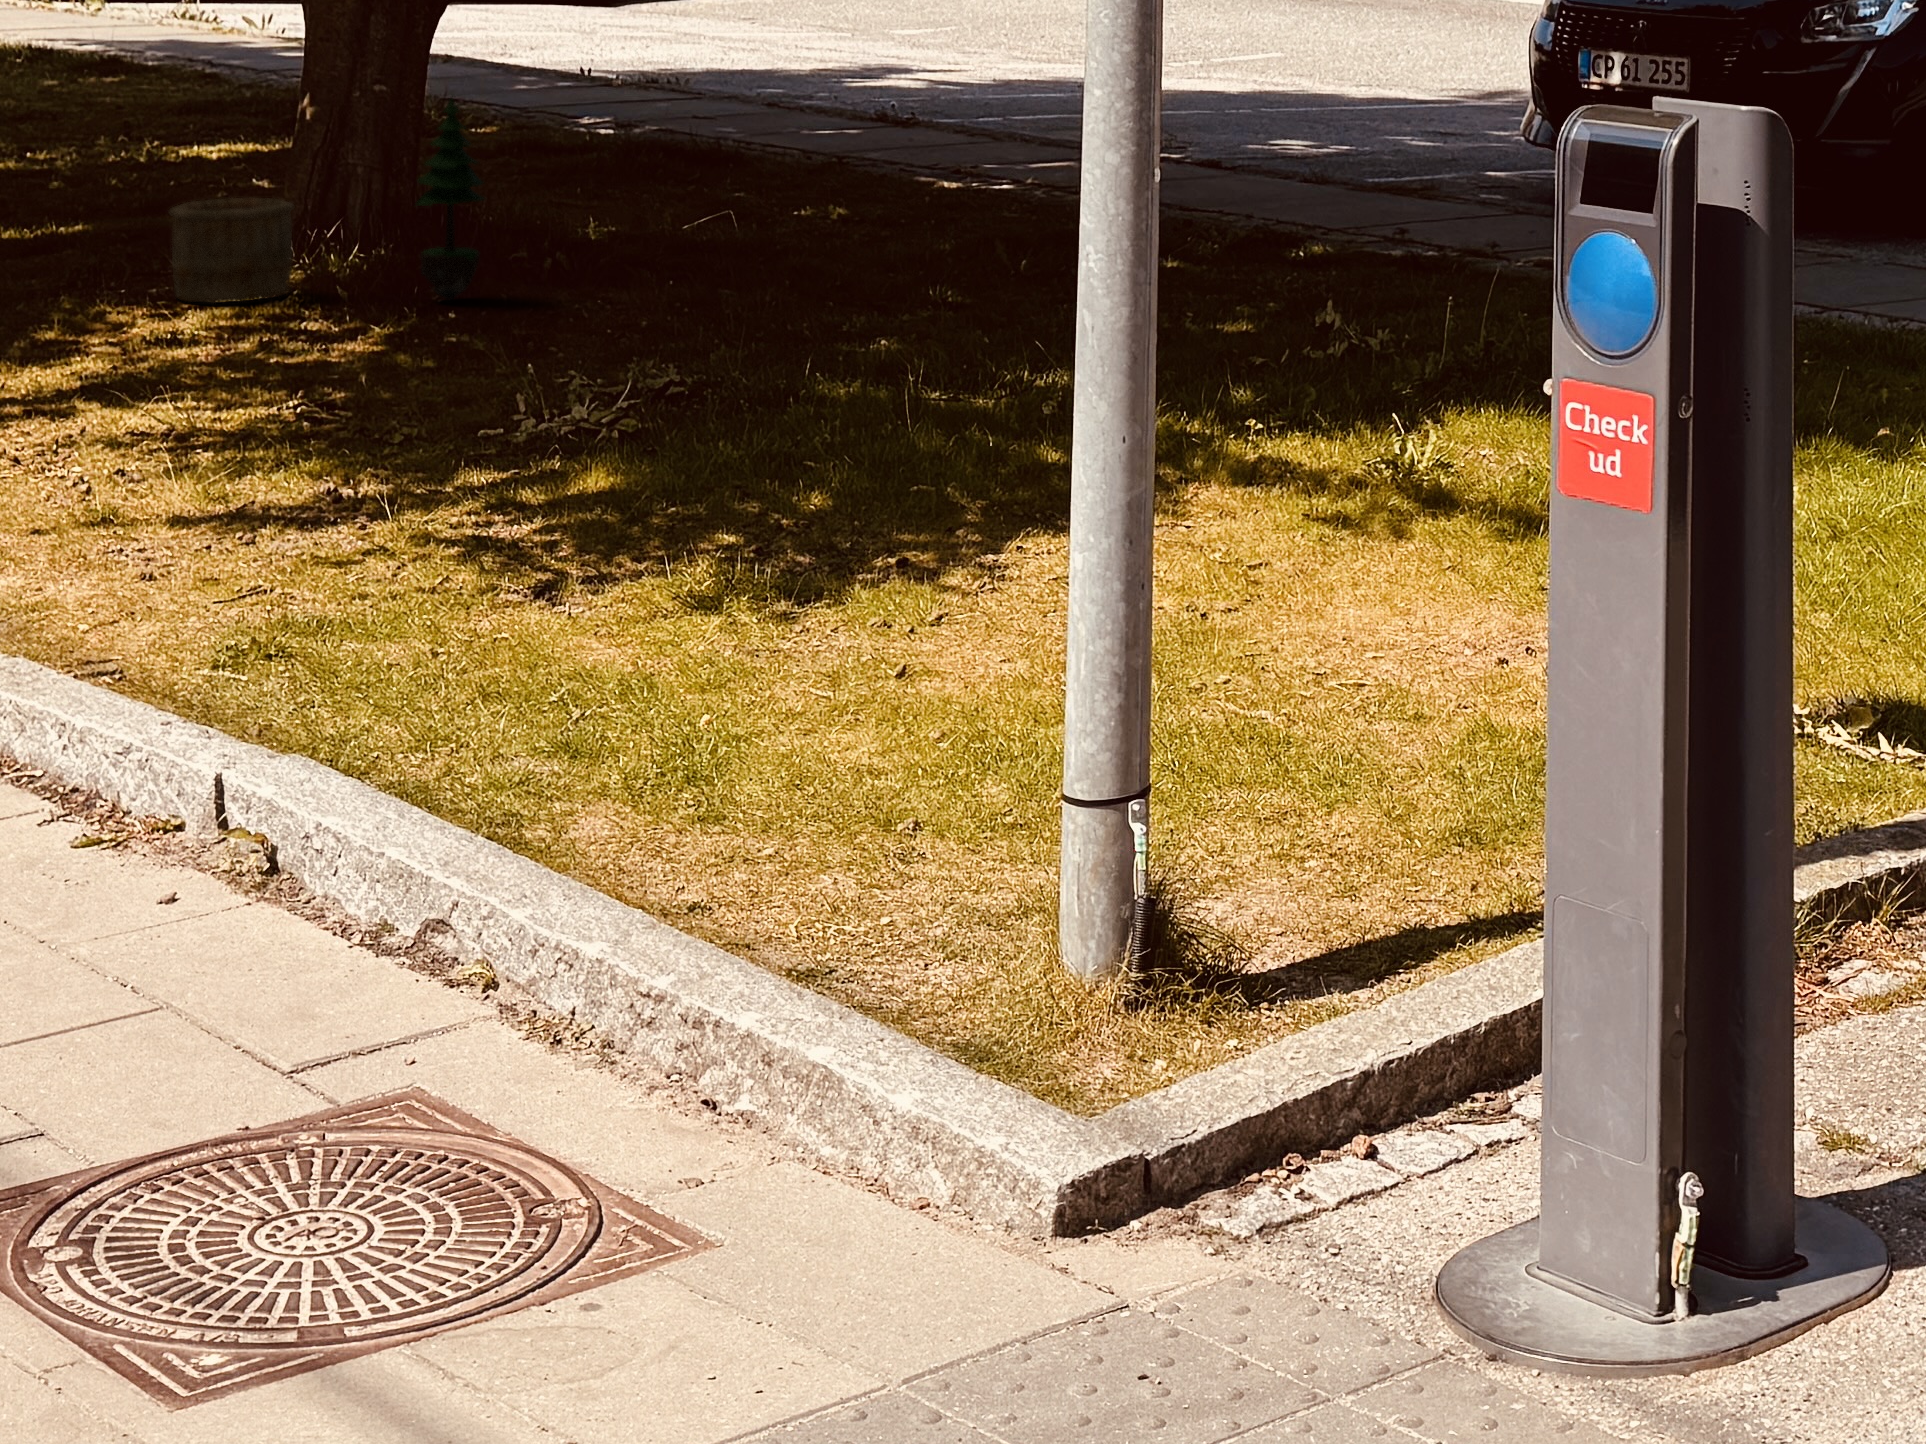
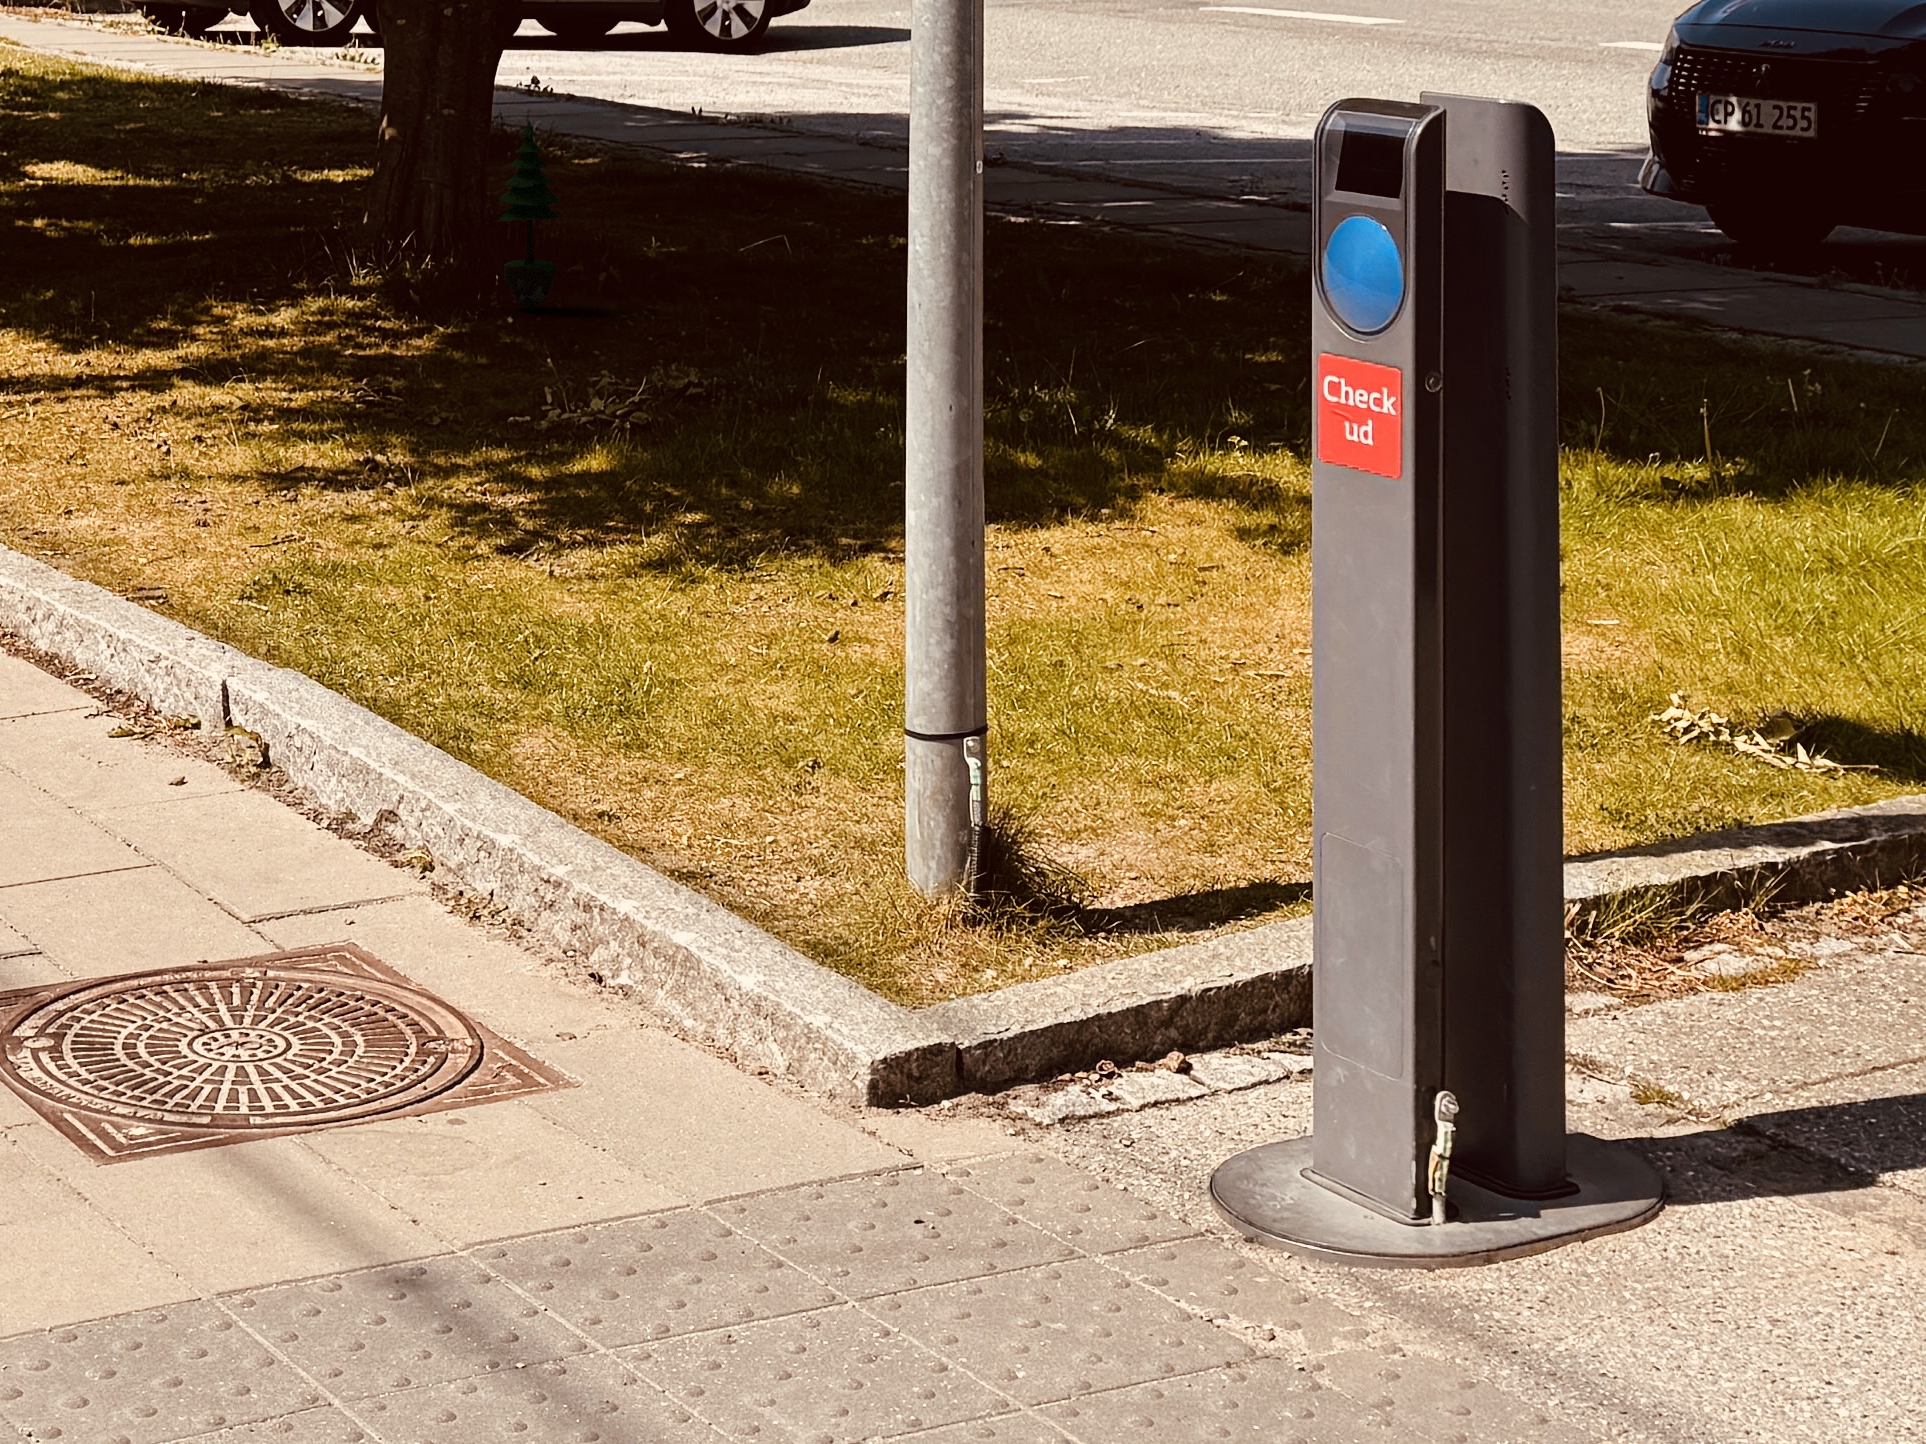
wooden bucket: present [169,198,294,303] -> none [282,212,392,305]

